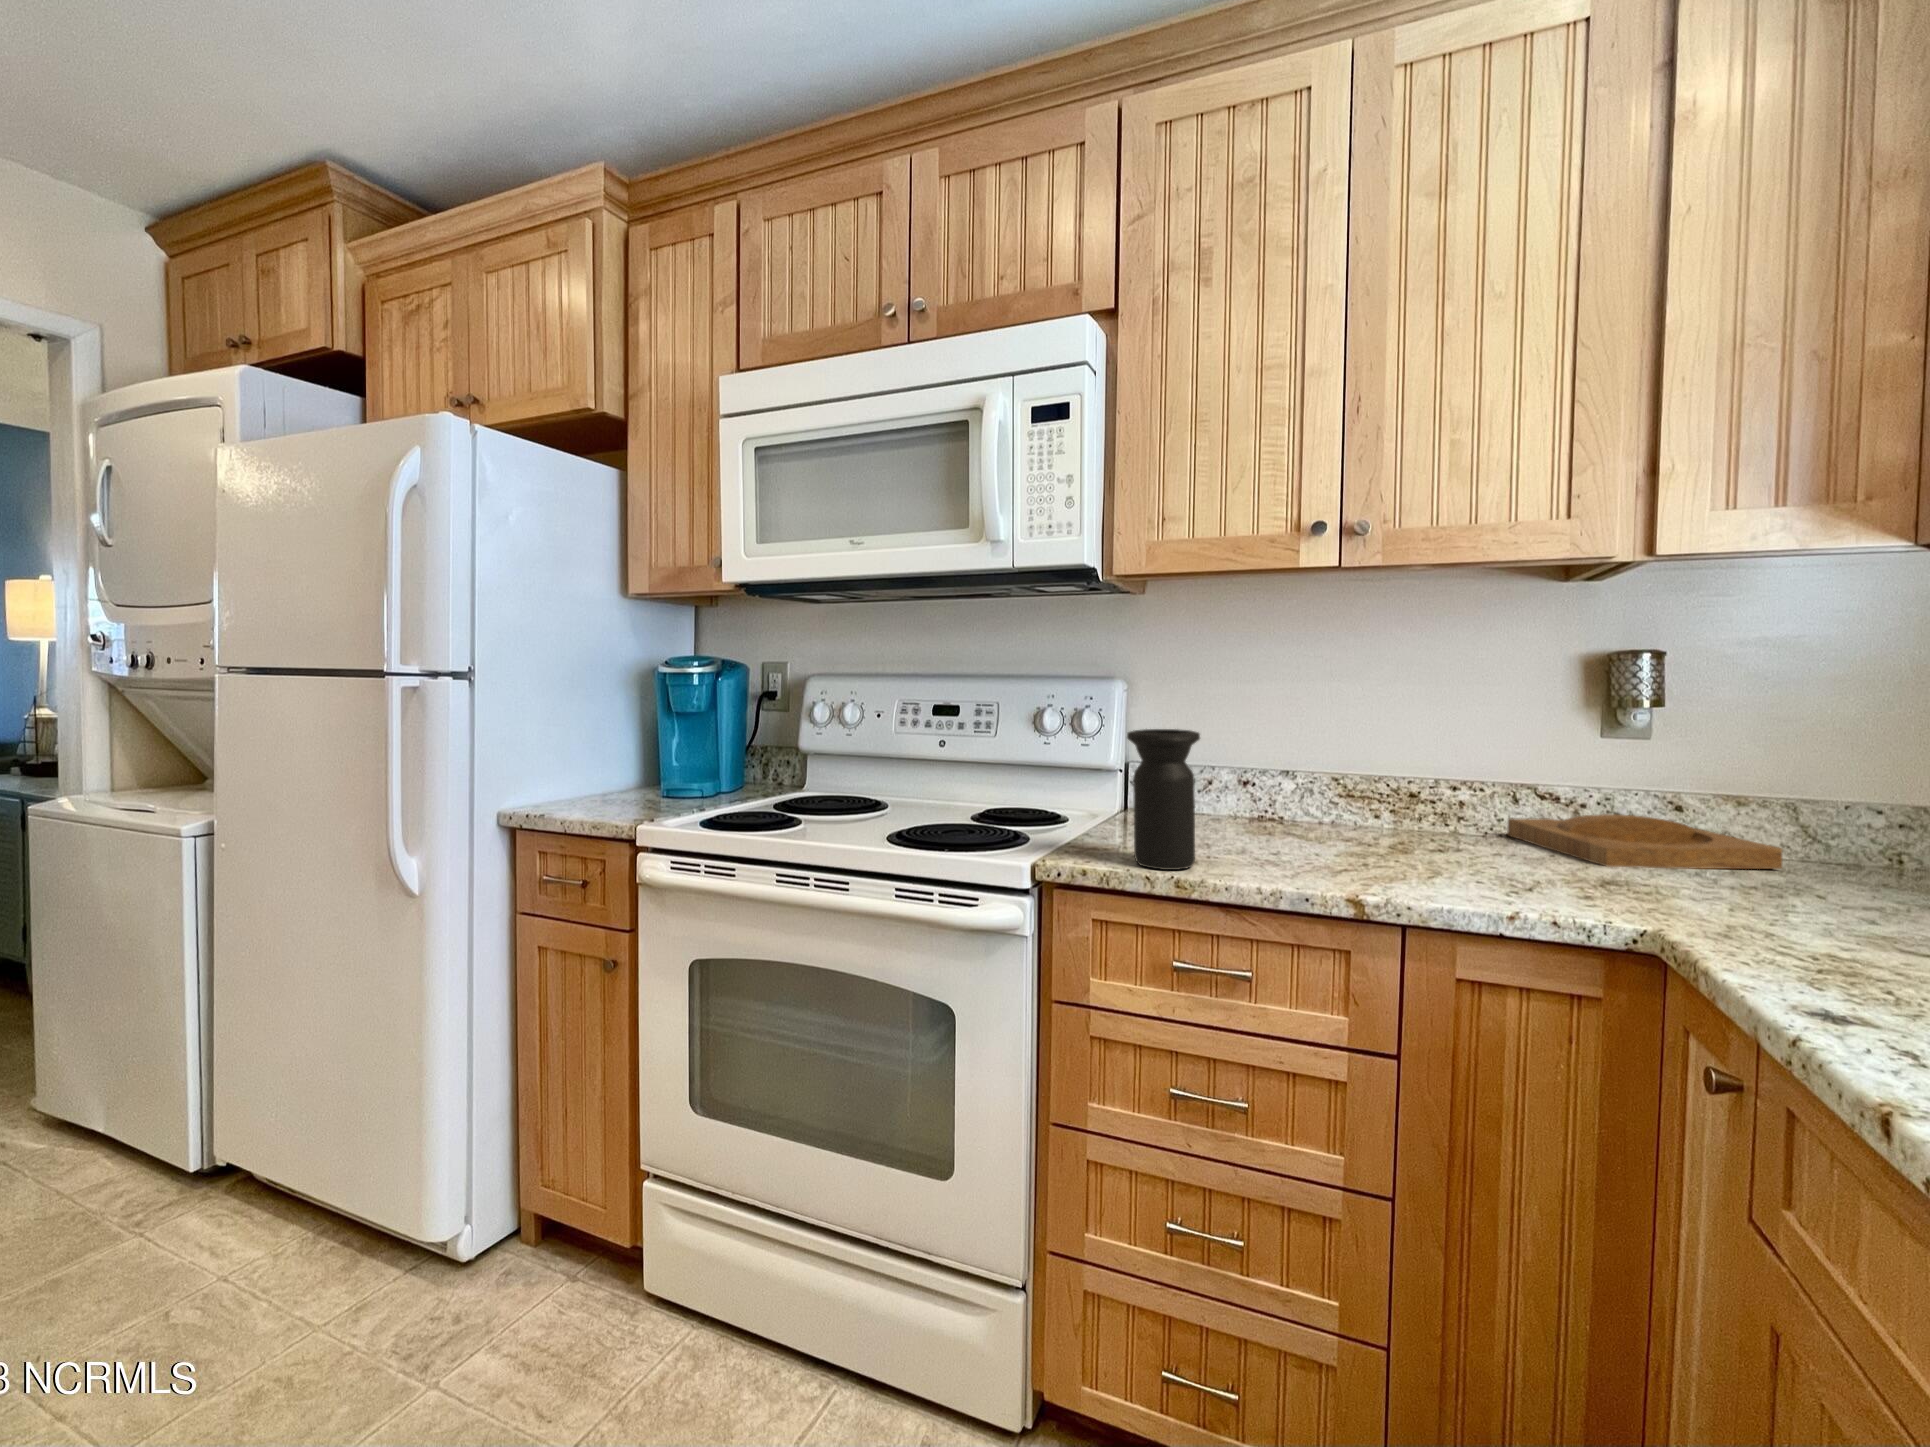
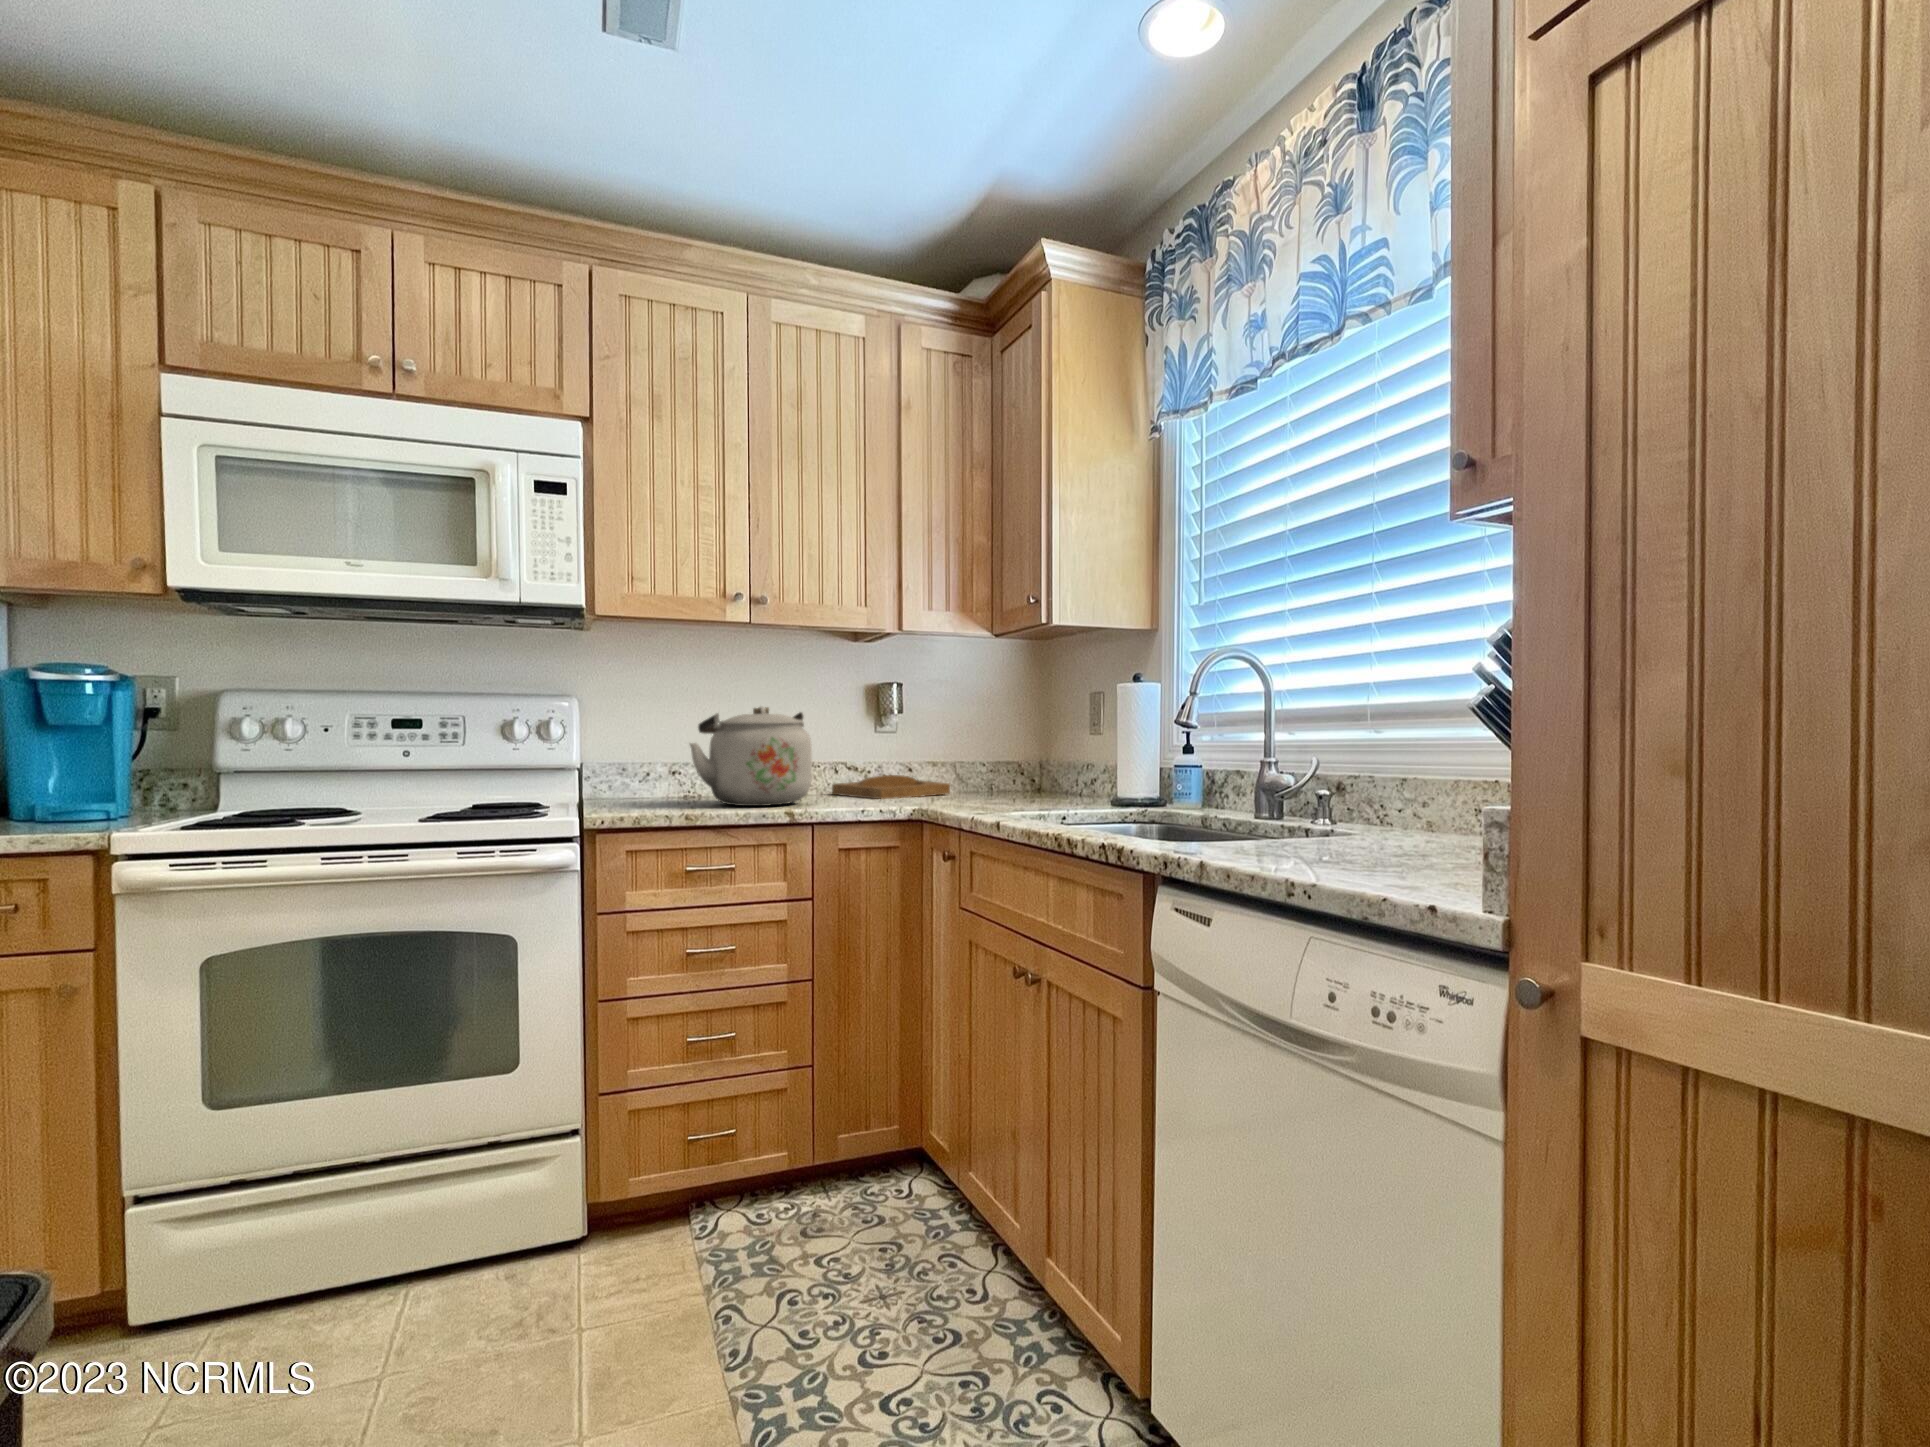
kettle: none [1241,698,1454,861] -> present [690,706,812,806]
vase: present [1127,729,1200,870] -> none [626,725,677,817]

